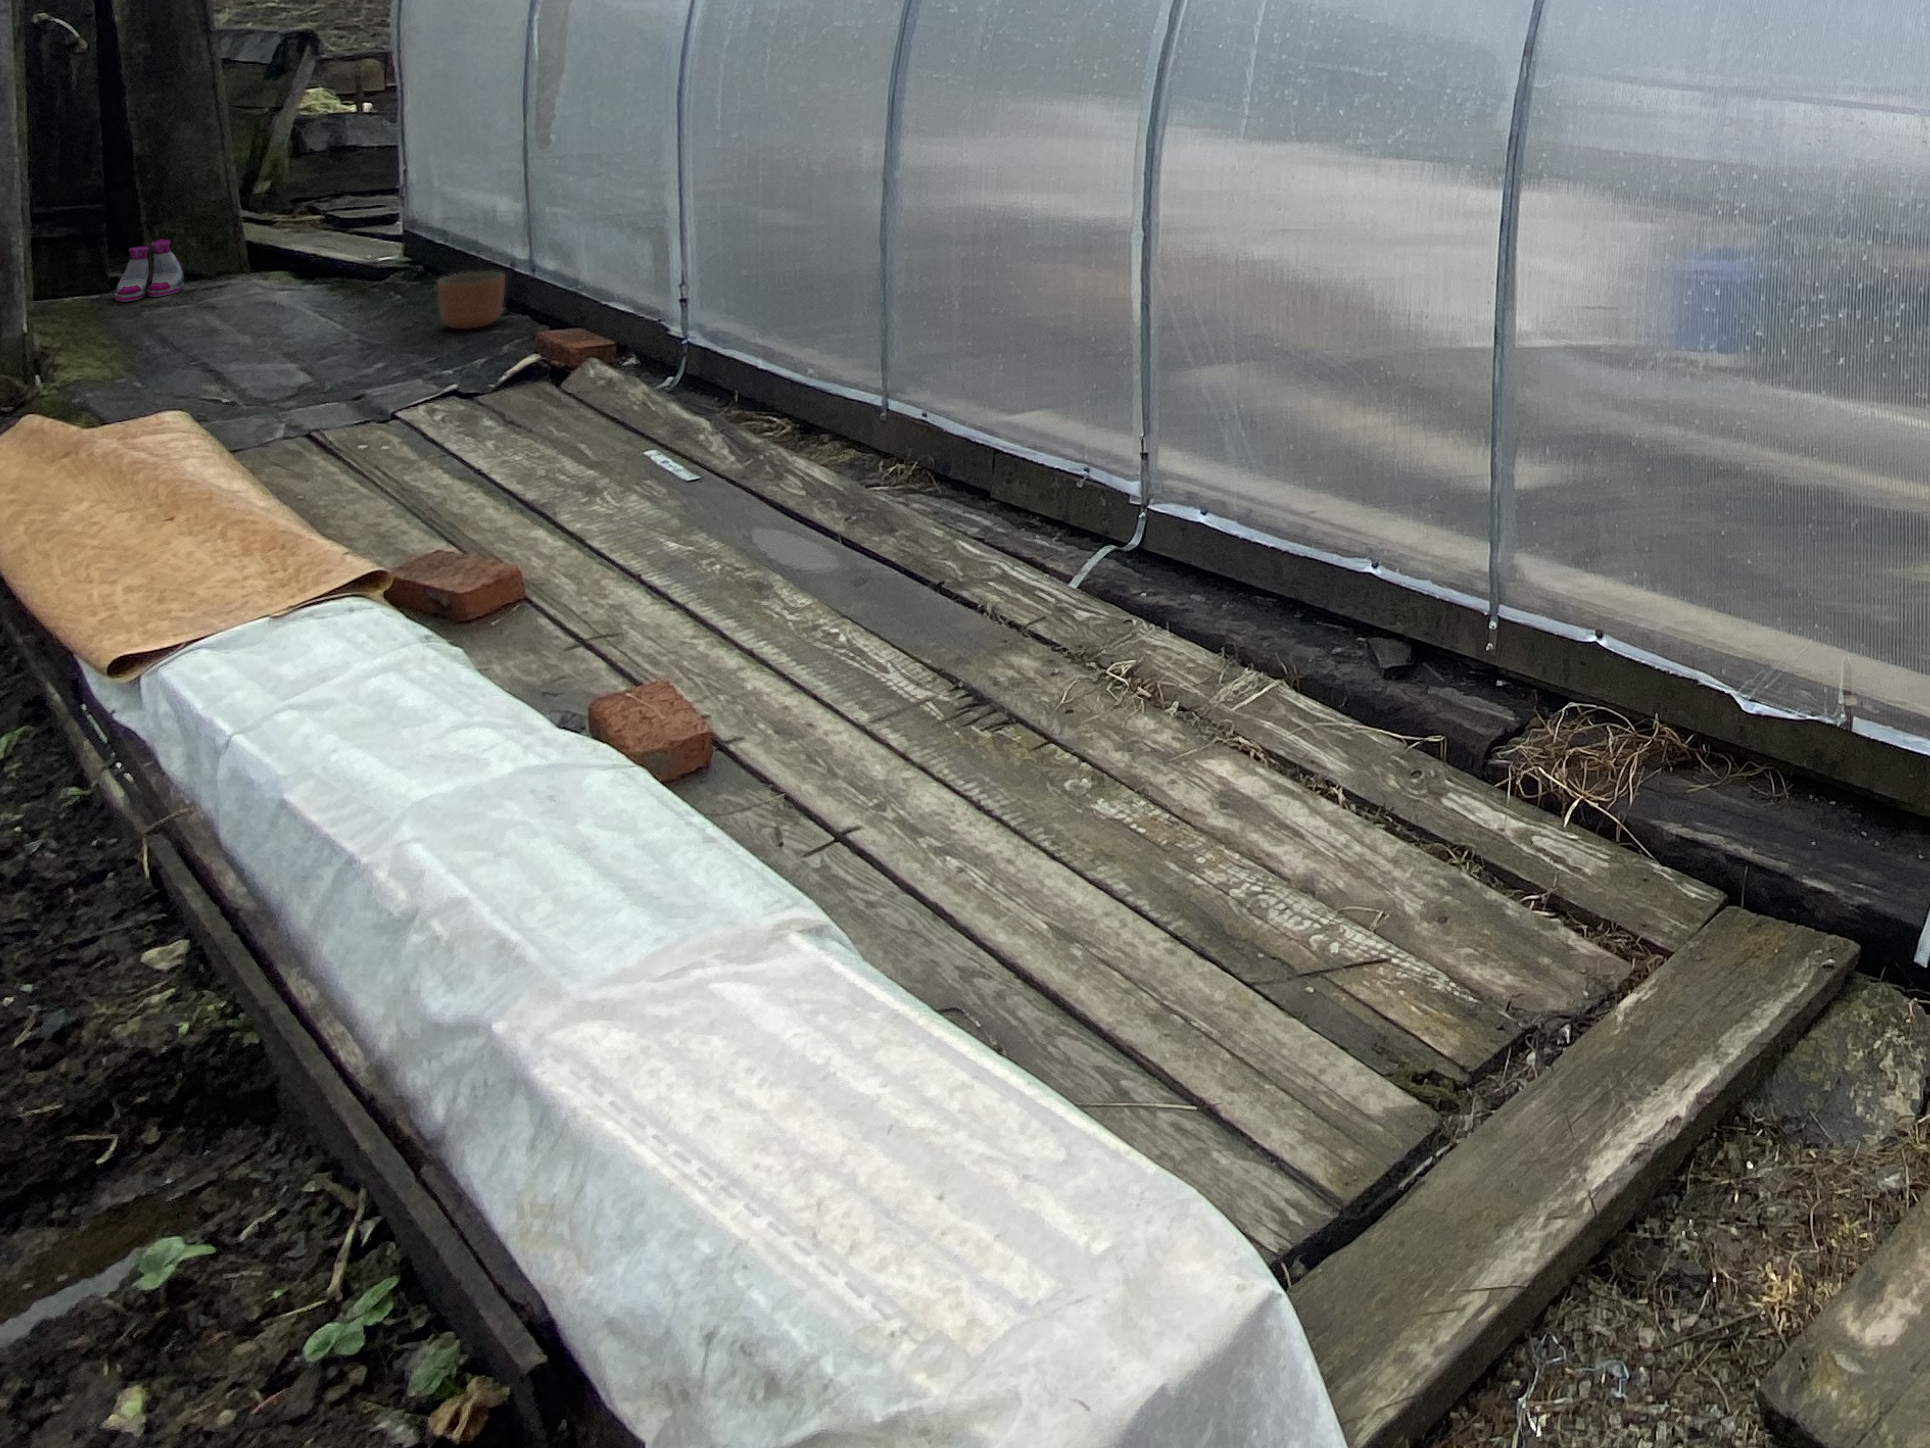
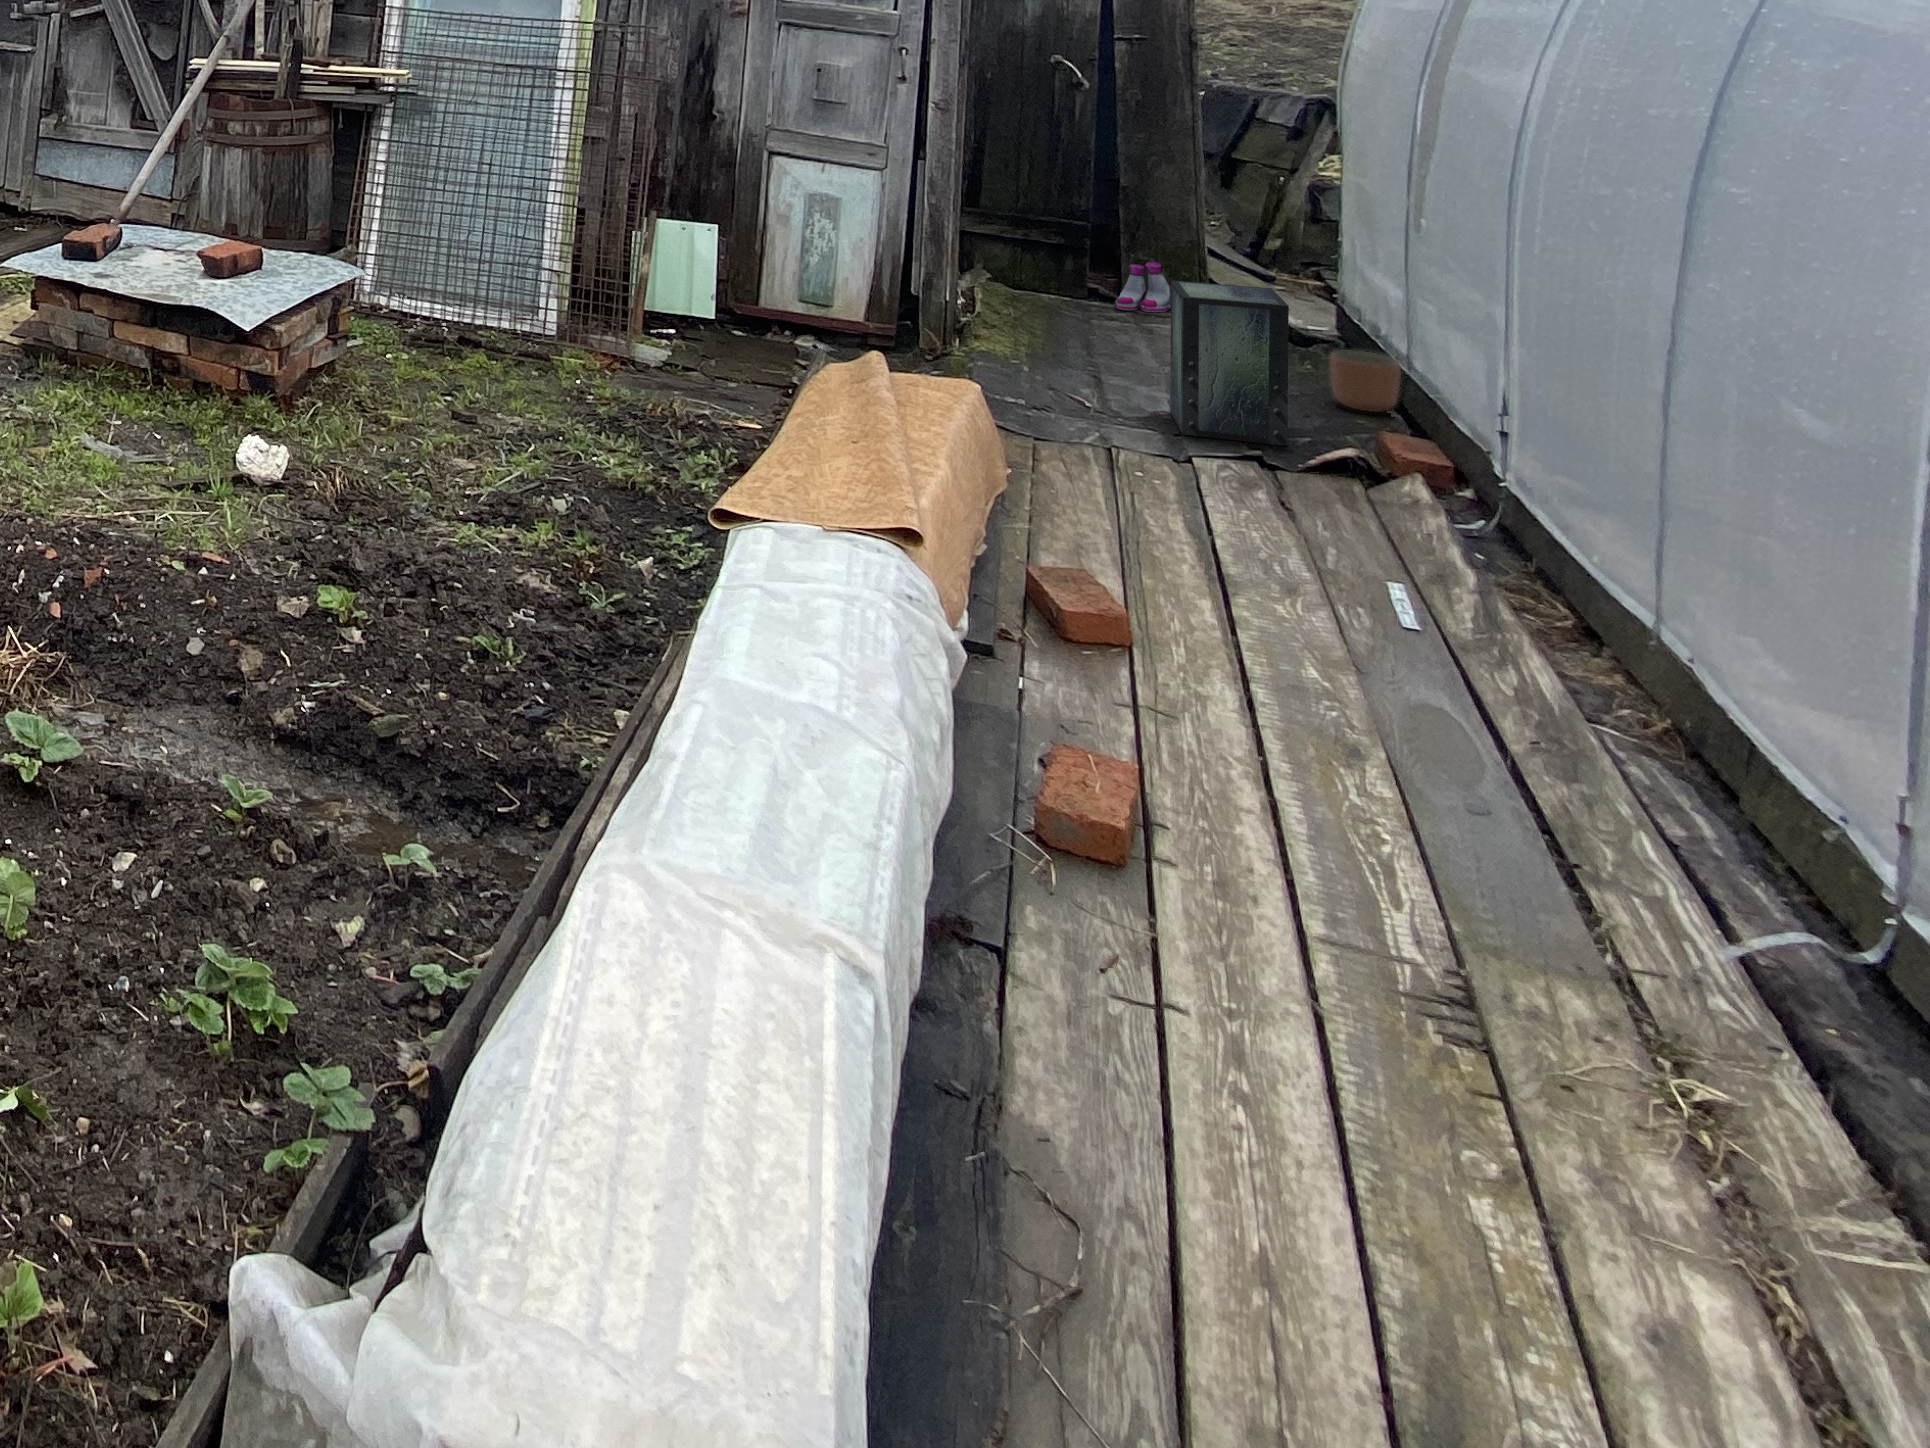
storage box: none [298,227,444,398] -> present [1170,280,1289,446]

